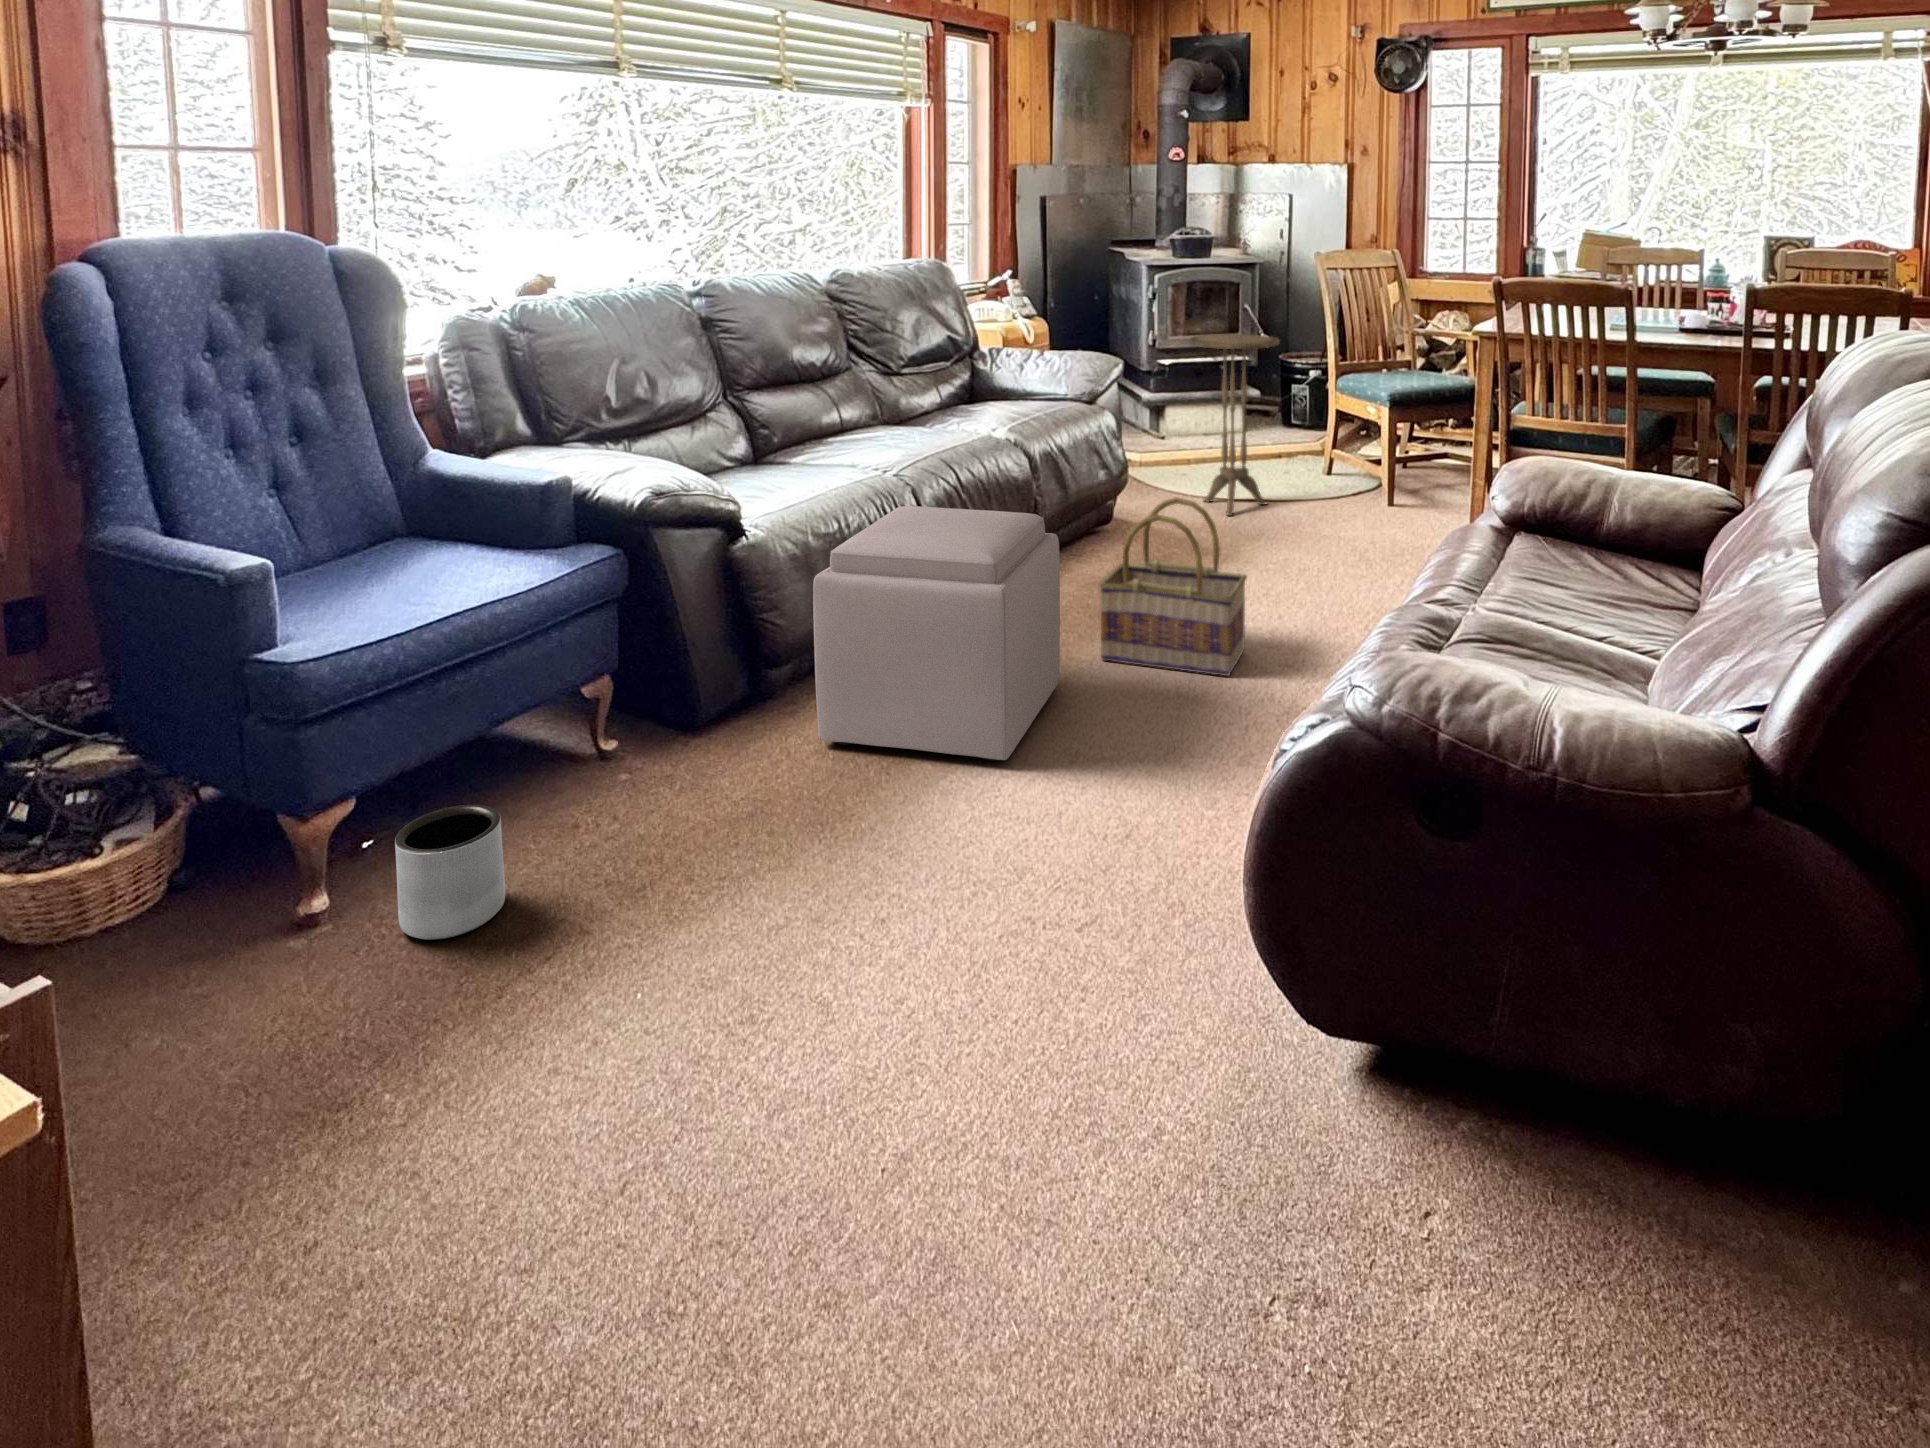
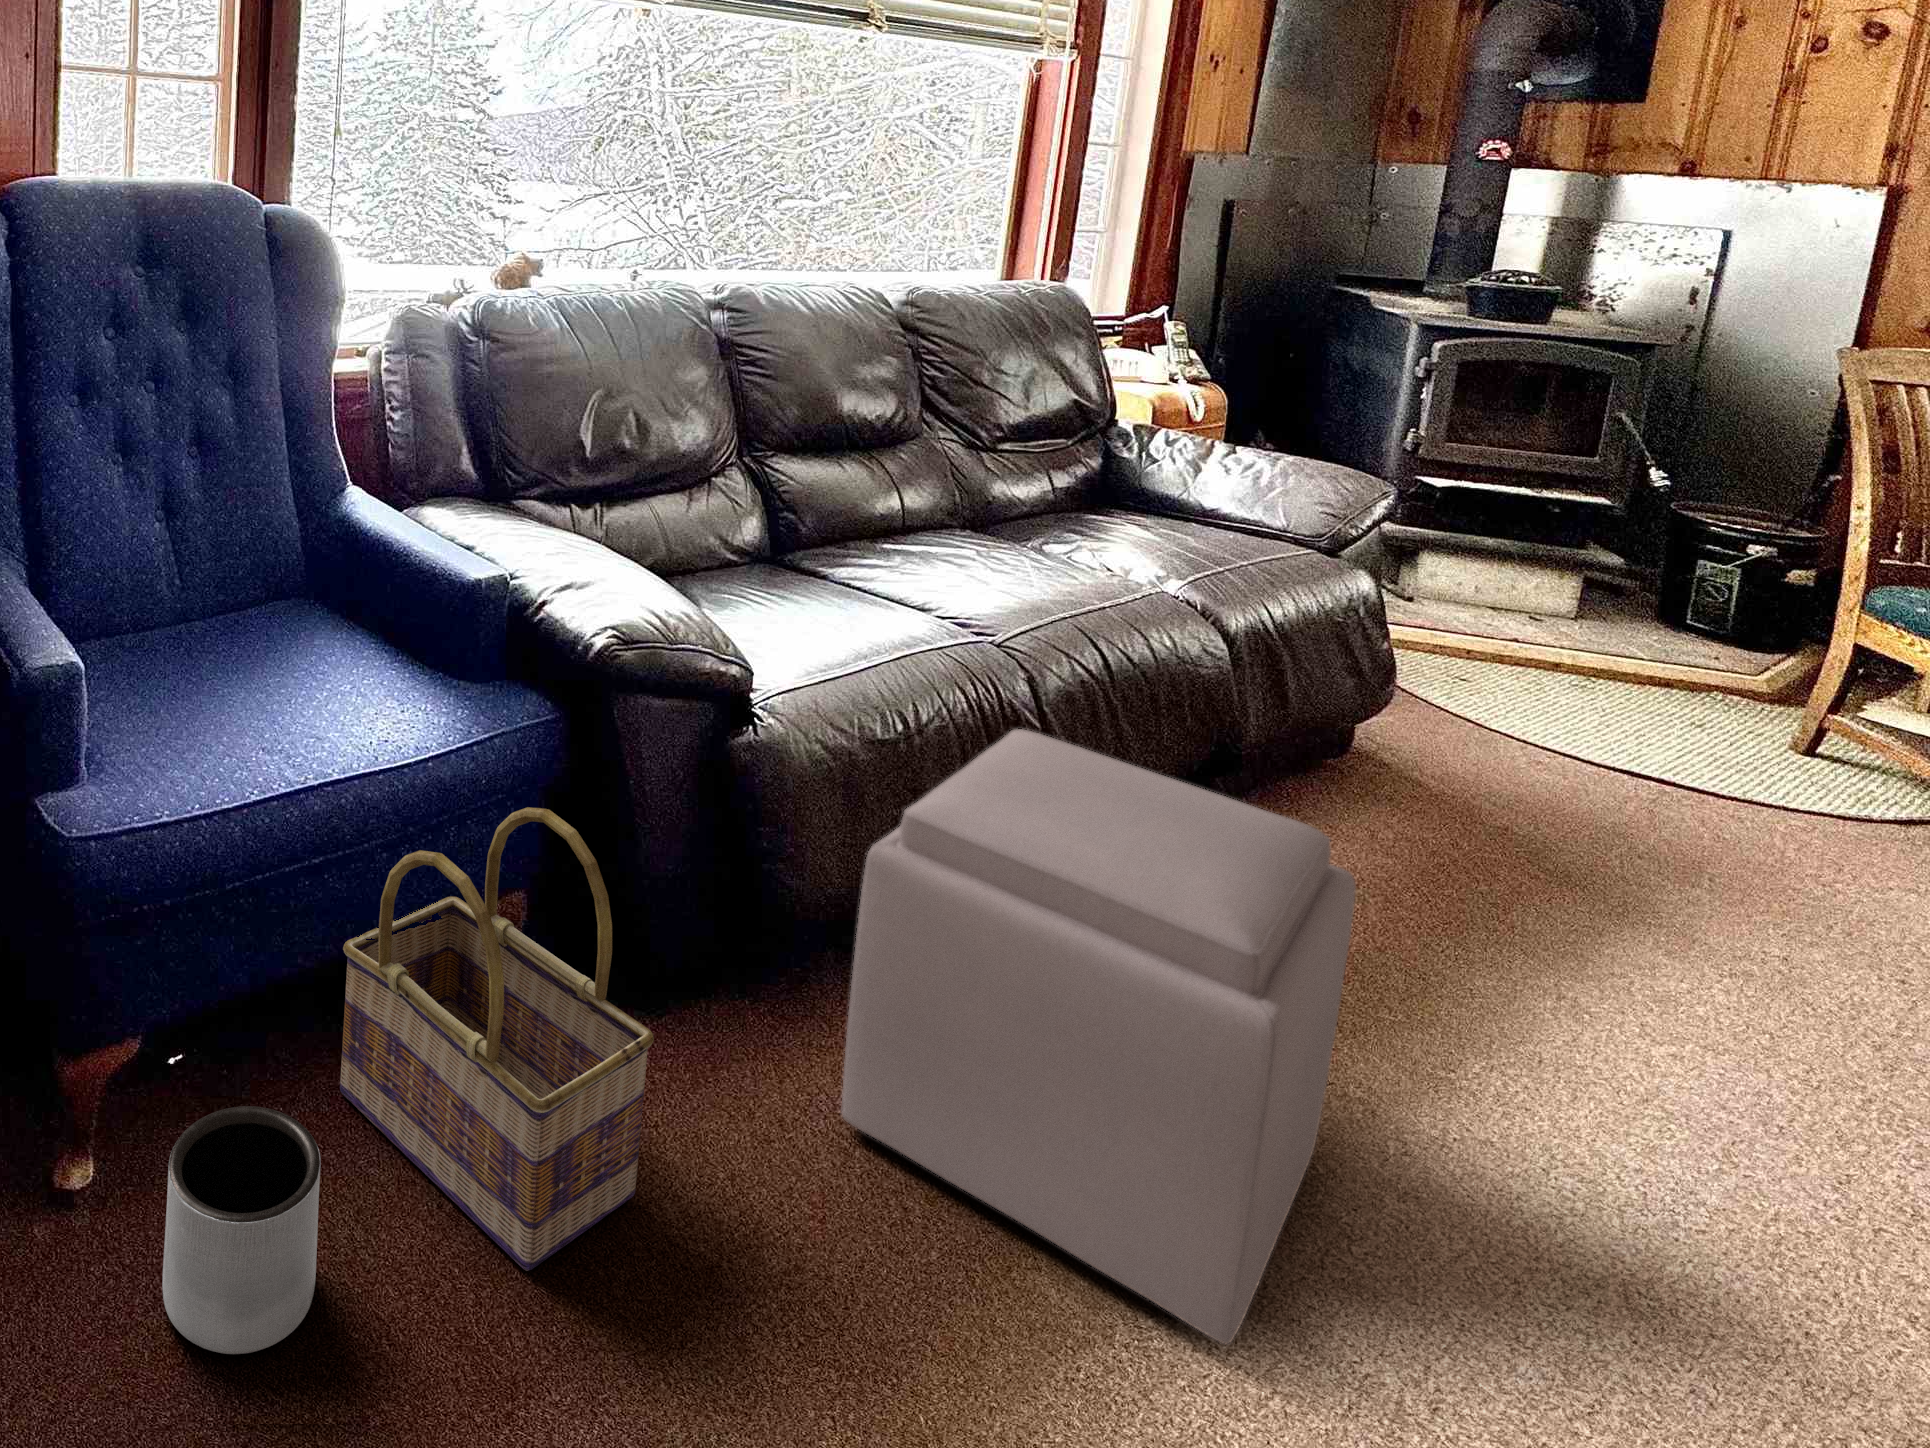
side table: present [1189,334,1280,516] -> none [1526,470,1770,806]
basket: present [1099,497,1247,676] -> present [340,807,654,1271]

